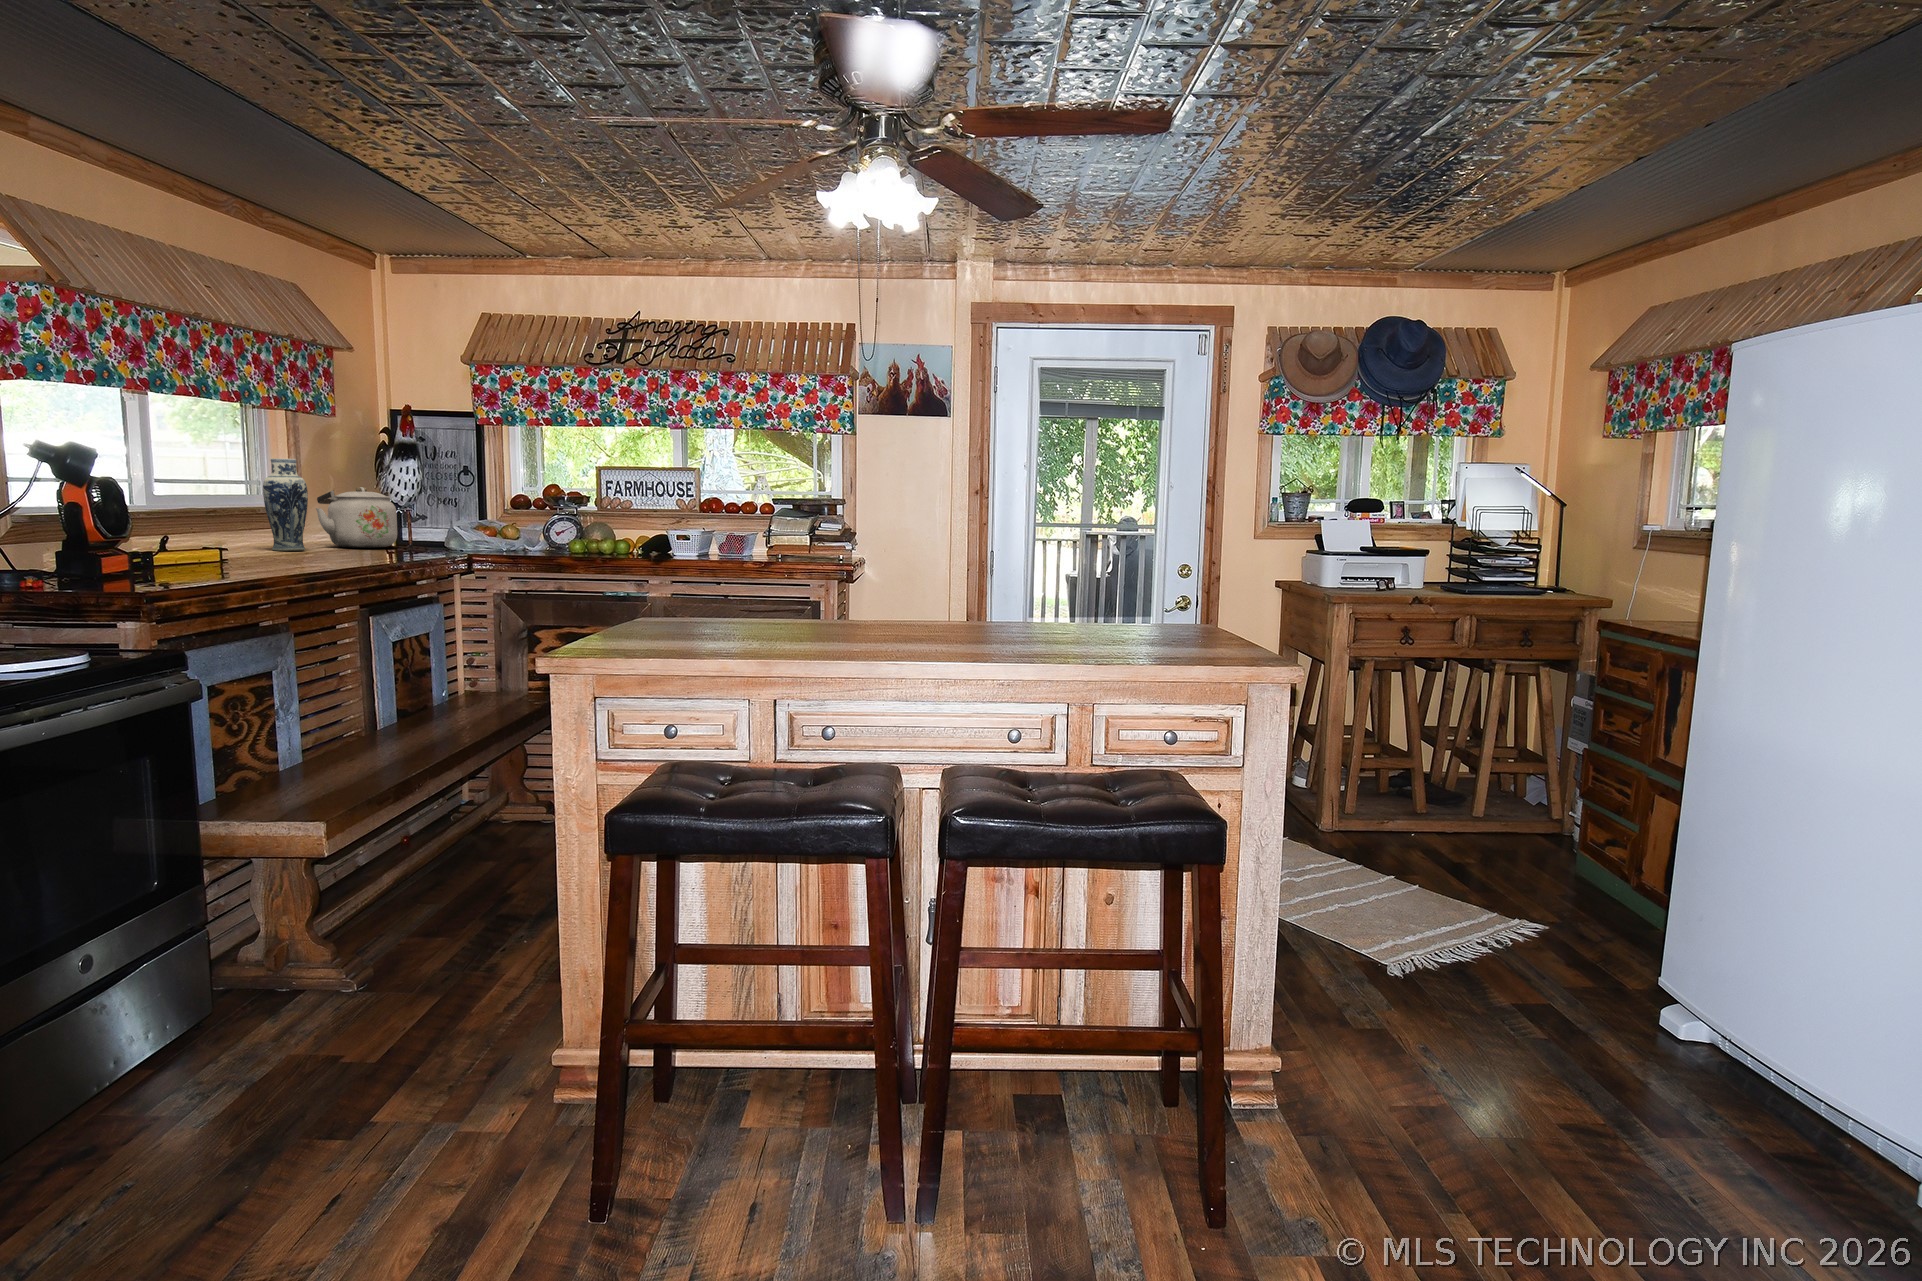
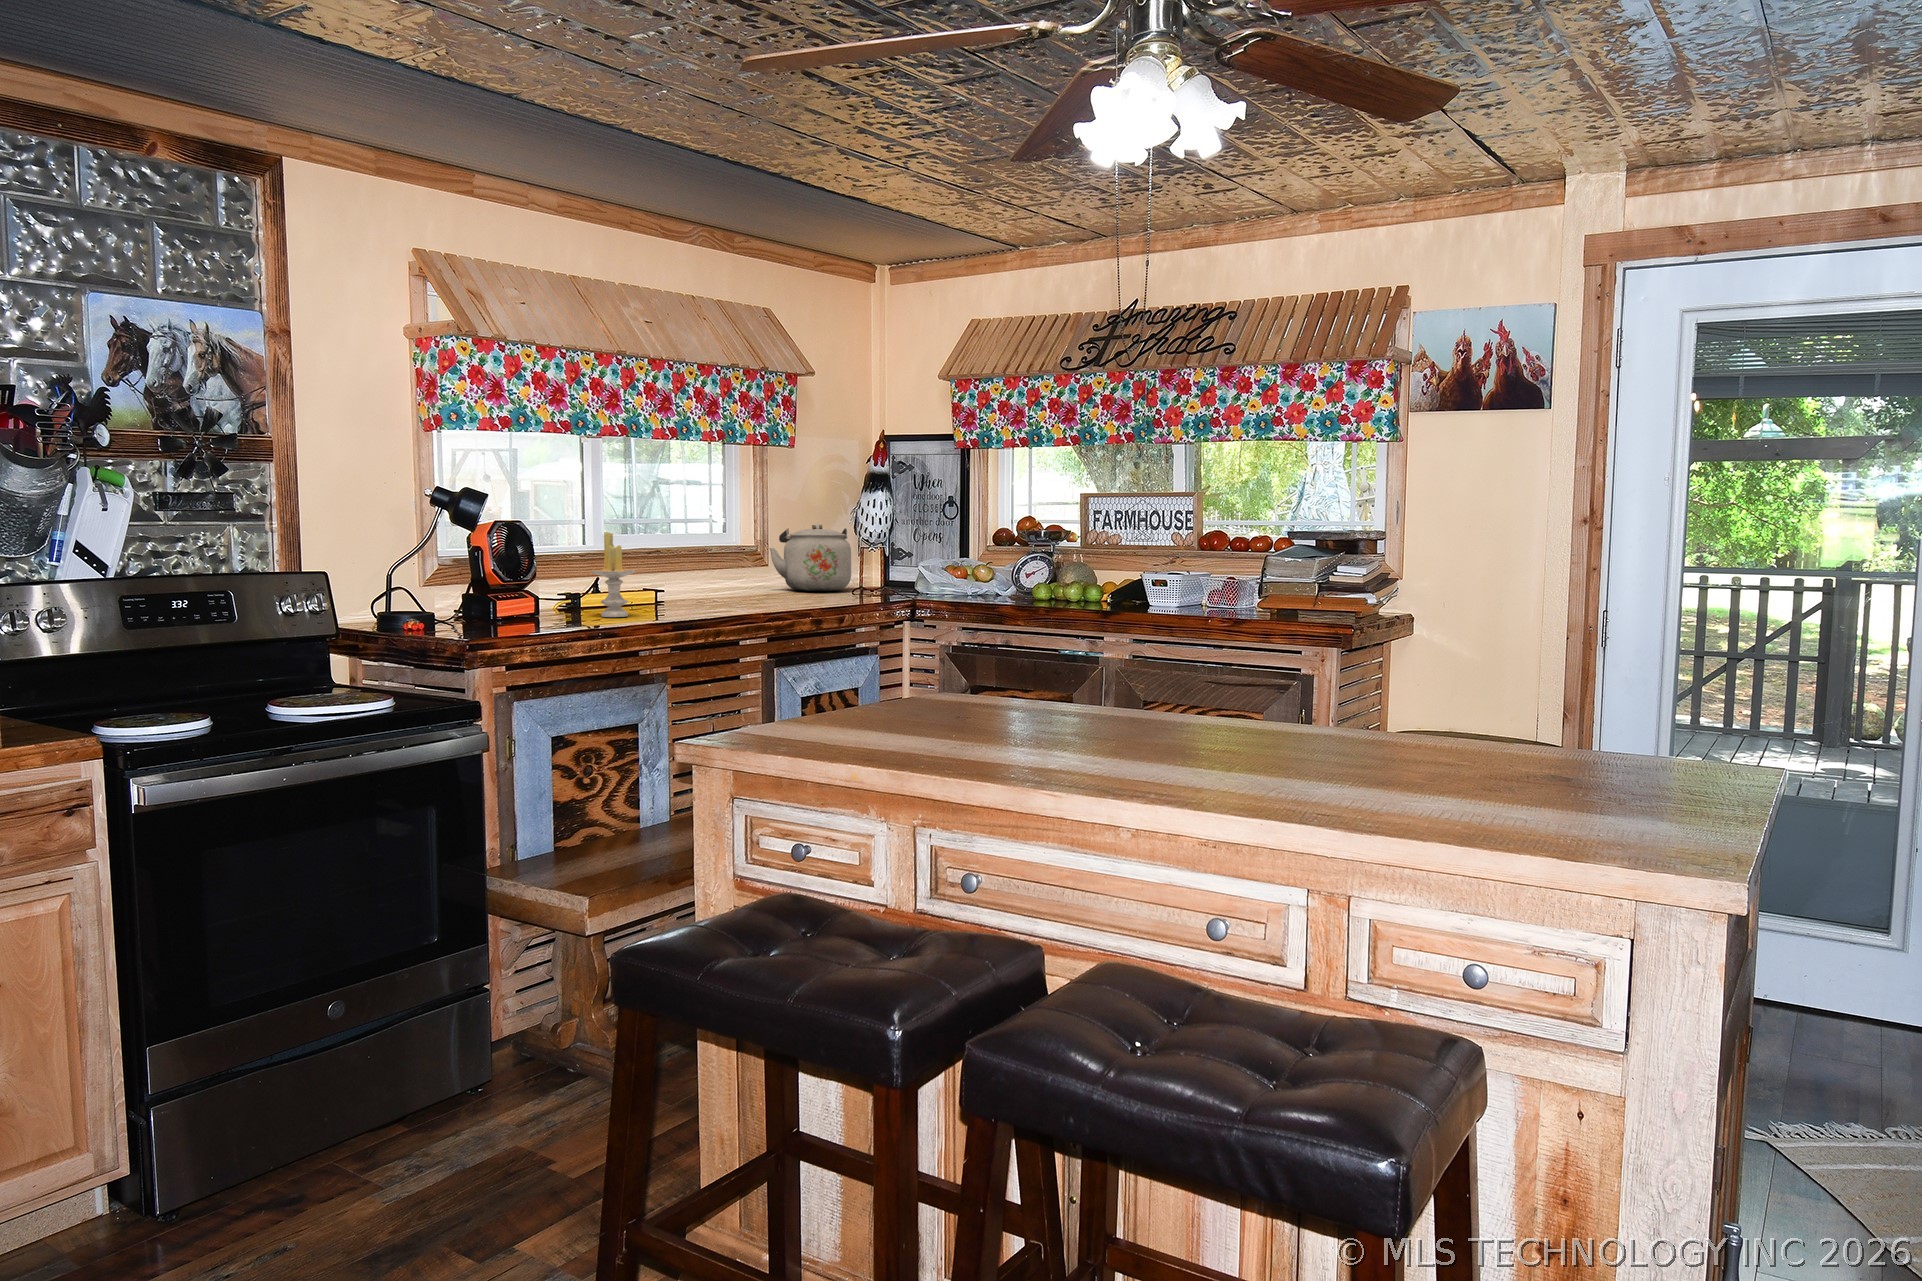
vase: present [263,458,308,551] -> none [710,496,751,594]
candle: none [212,488,261,569] -> present [592,532,635,617]

